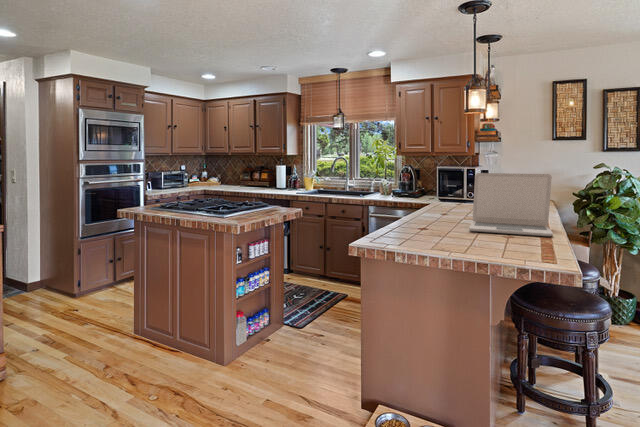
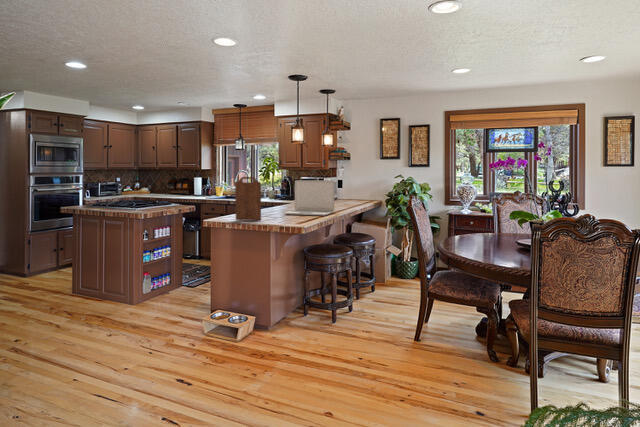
cutting board: none [410,169,458,247] -> present [235,177,261,220]

